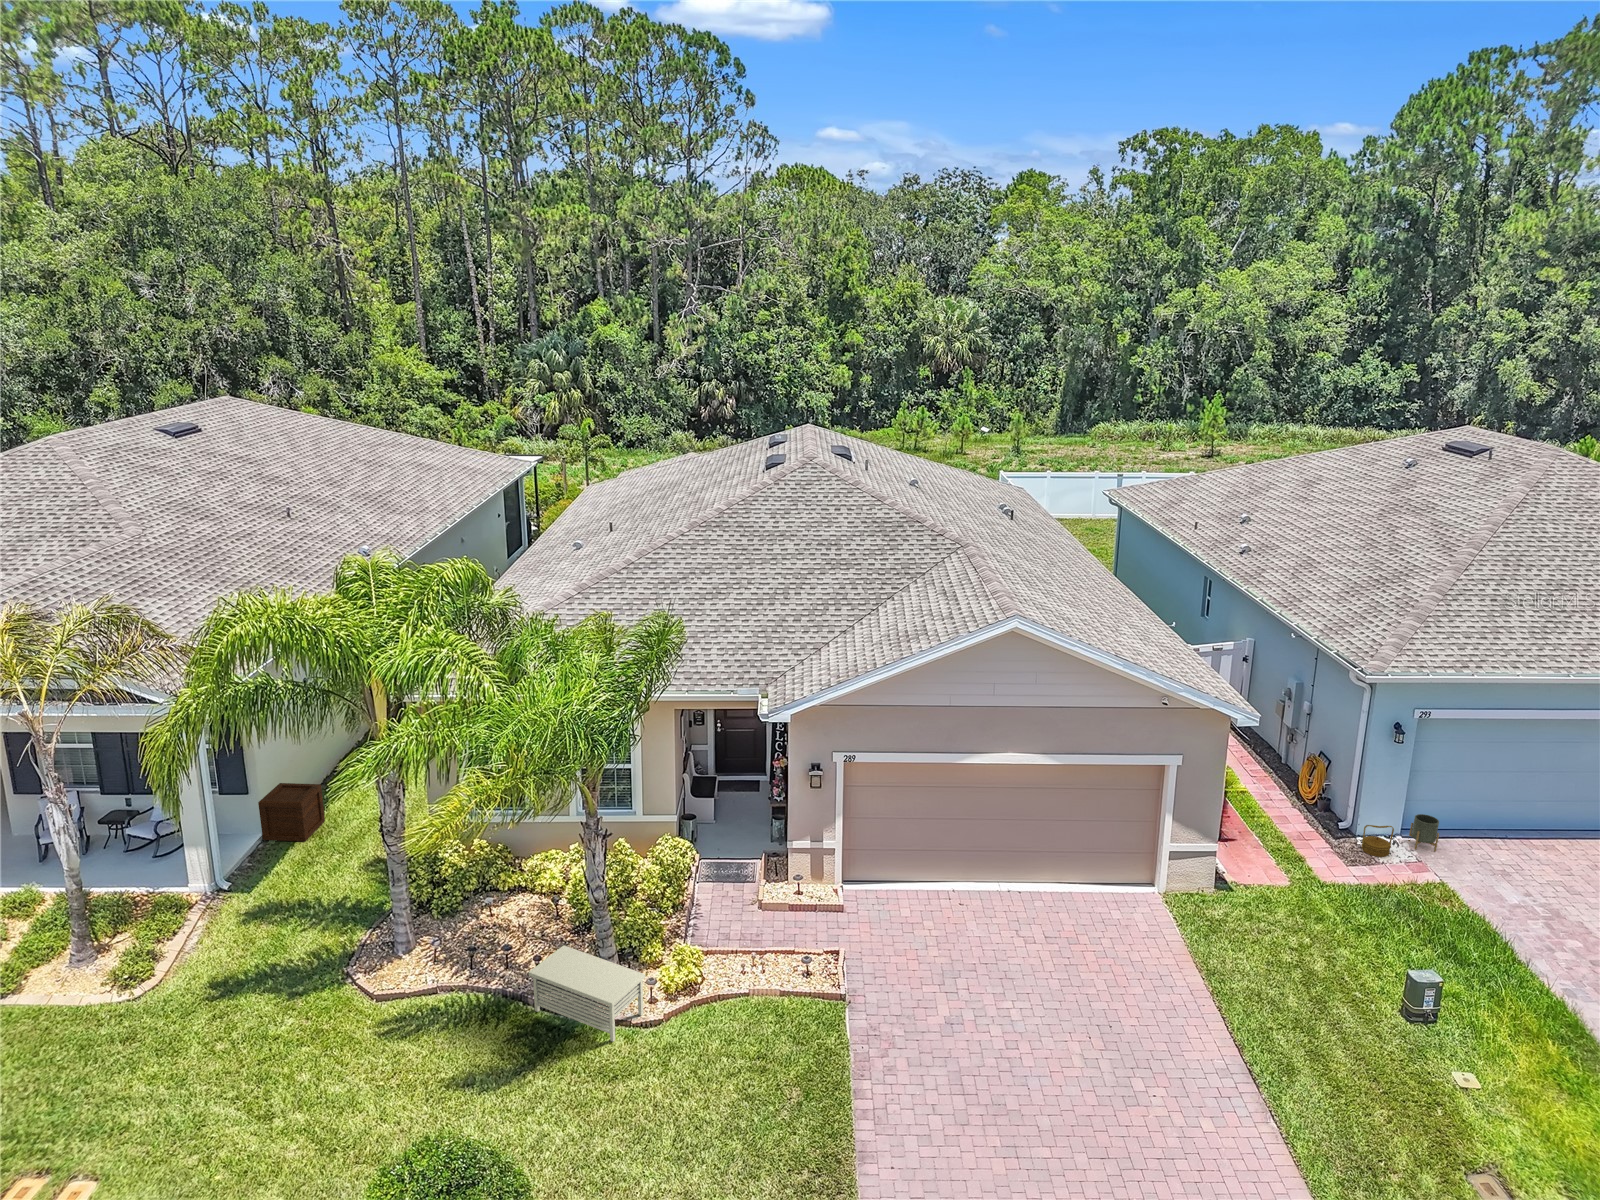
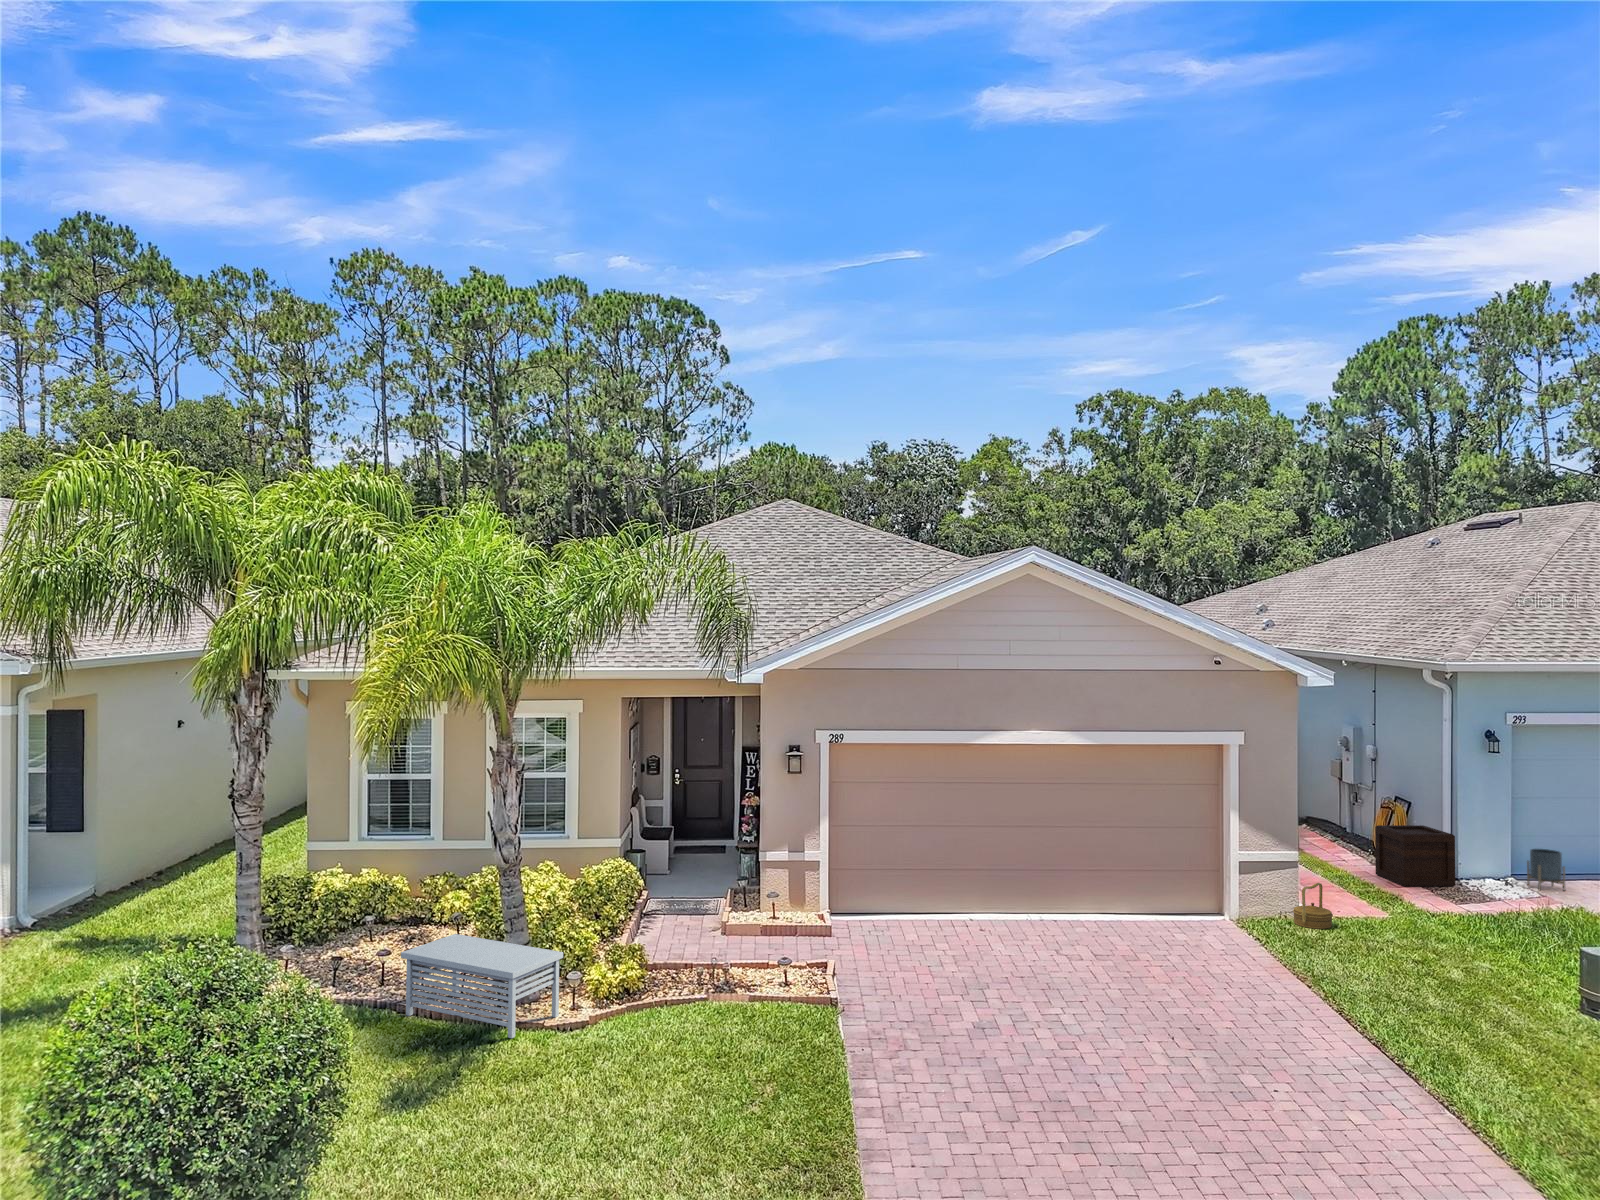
wooden crate: present [258,783,325,842] -> present [1375,825,1455,887]
woven basket: present [1362,825,1394,857] -> present [1293,883,1333,929]

